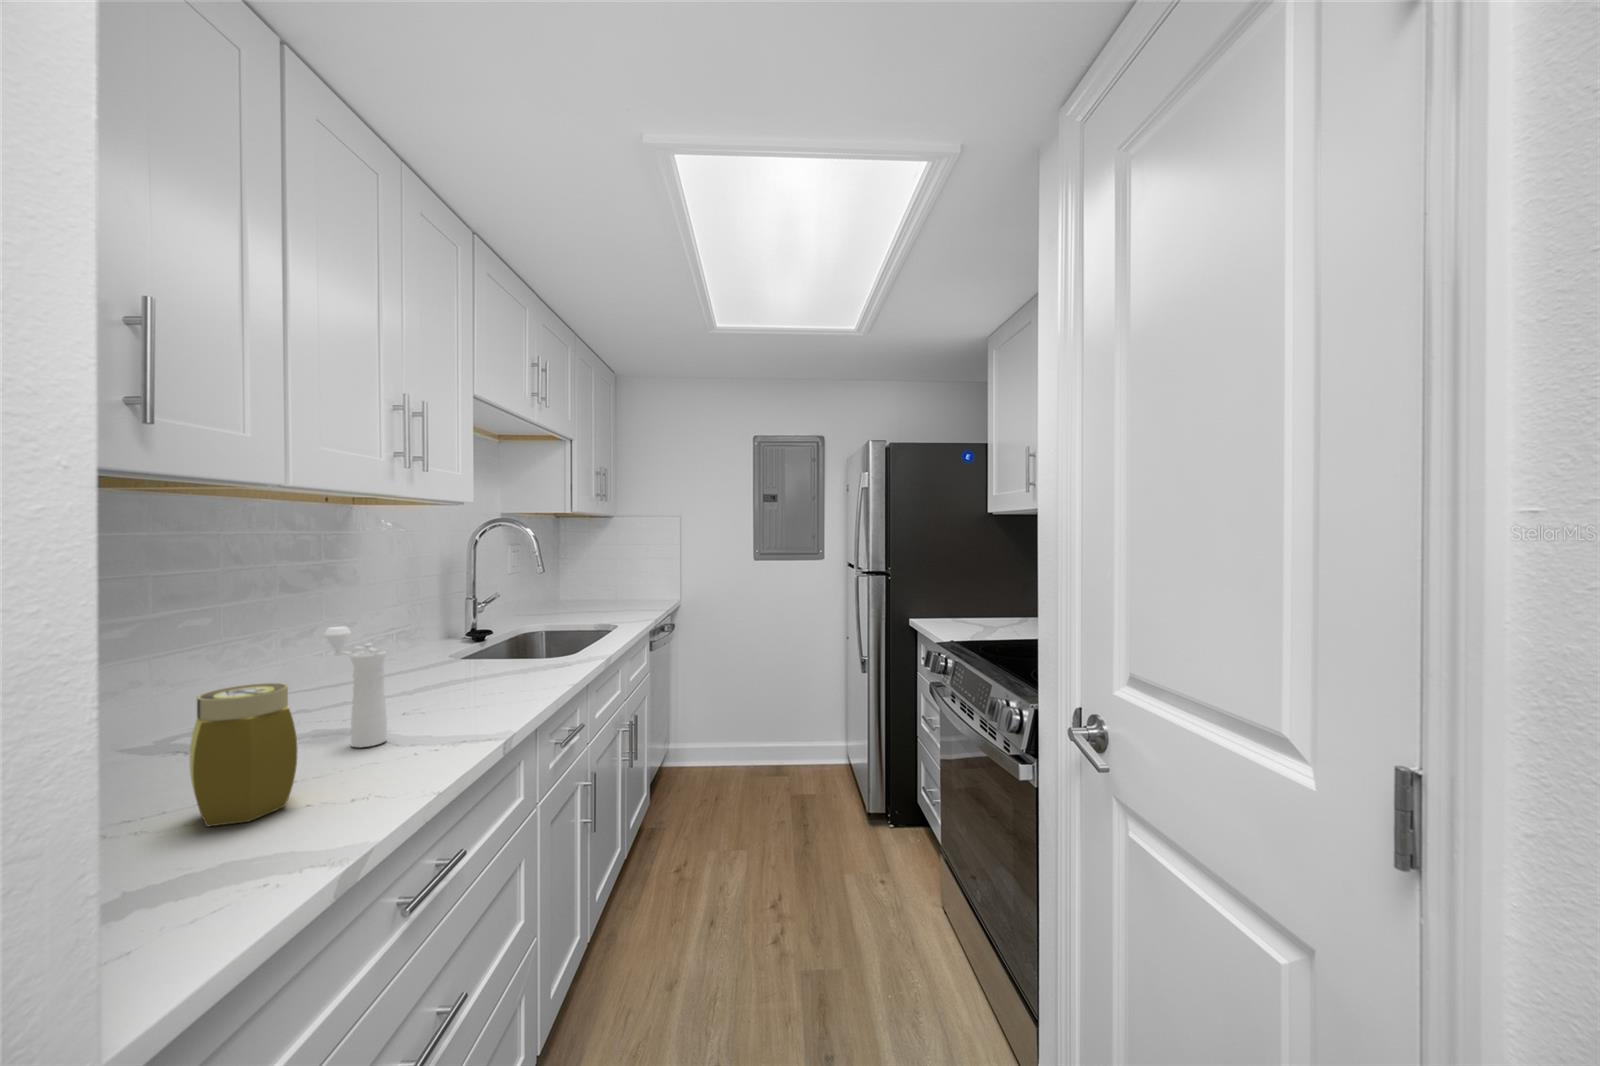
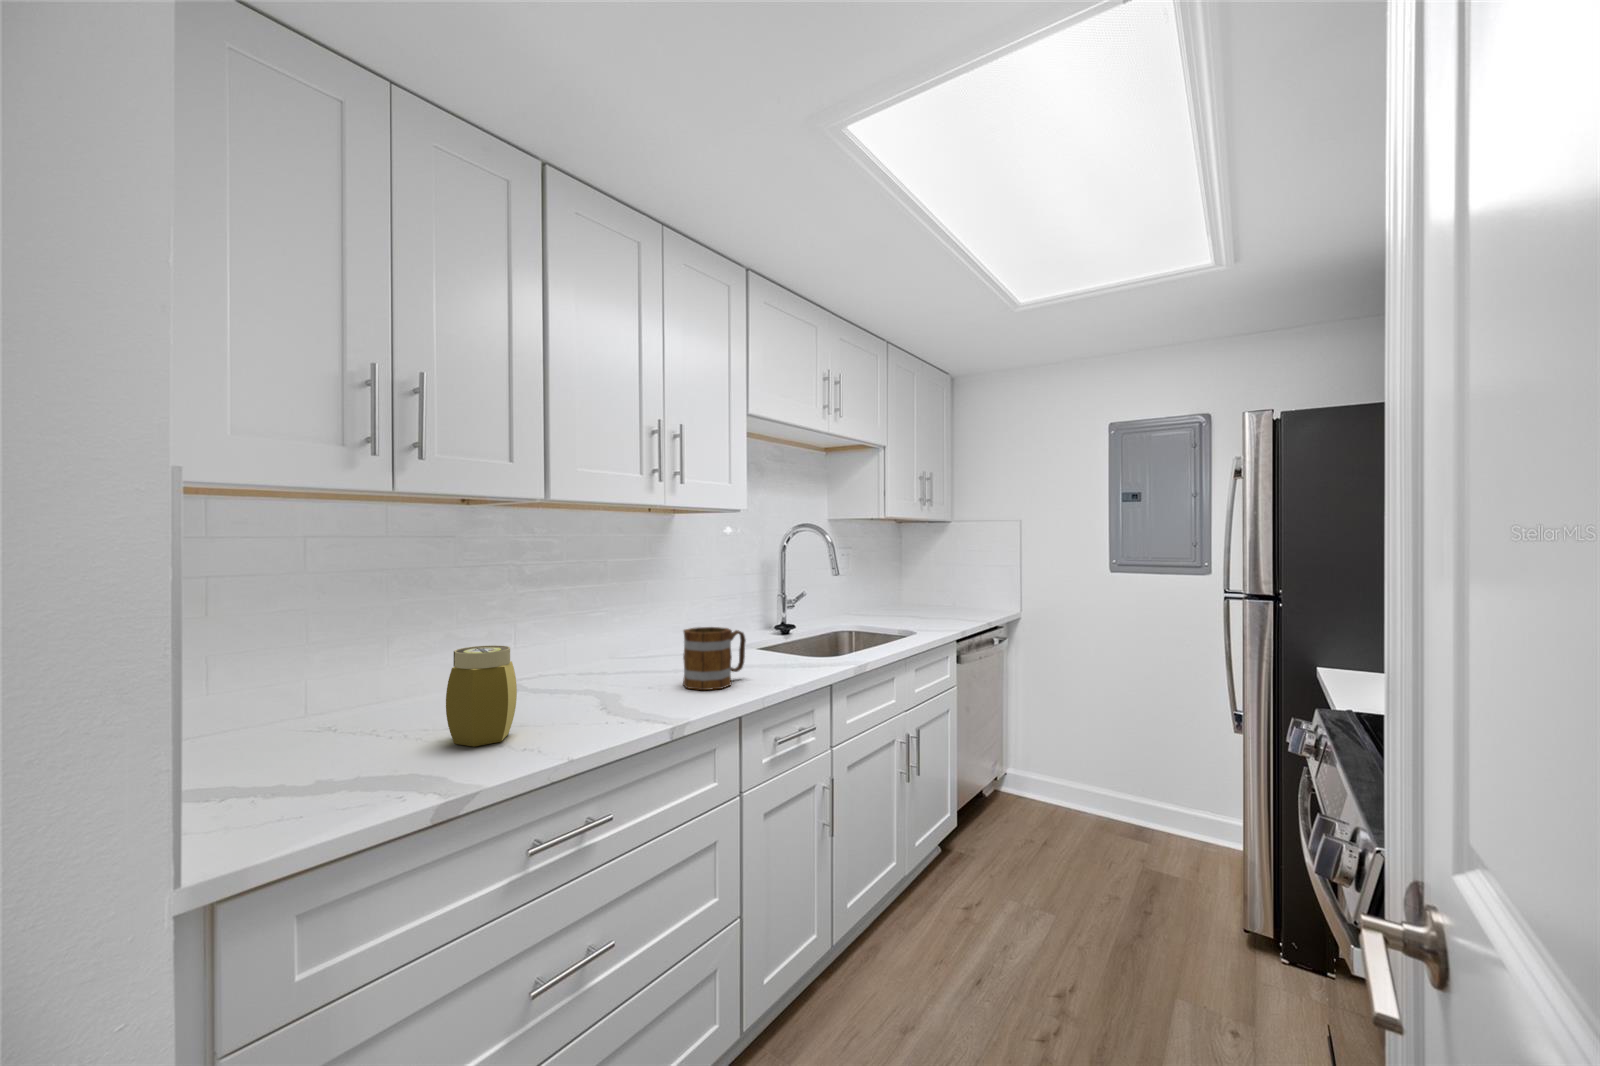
pepper mill: present [324,626,387,747] -> none [588,609,616,709]
mug: none [439,635,505,707] -> present [683,627,746,690]

